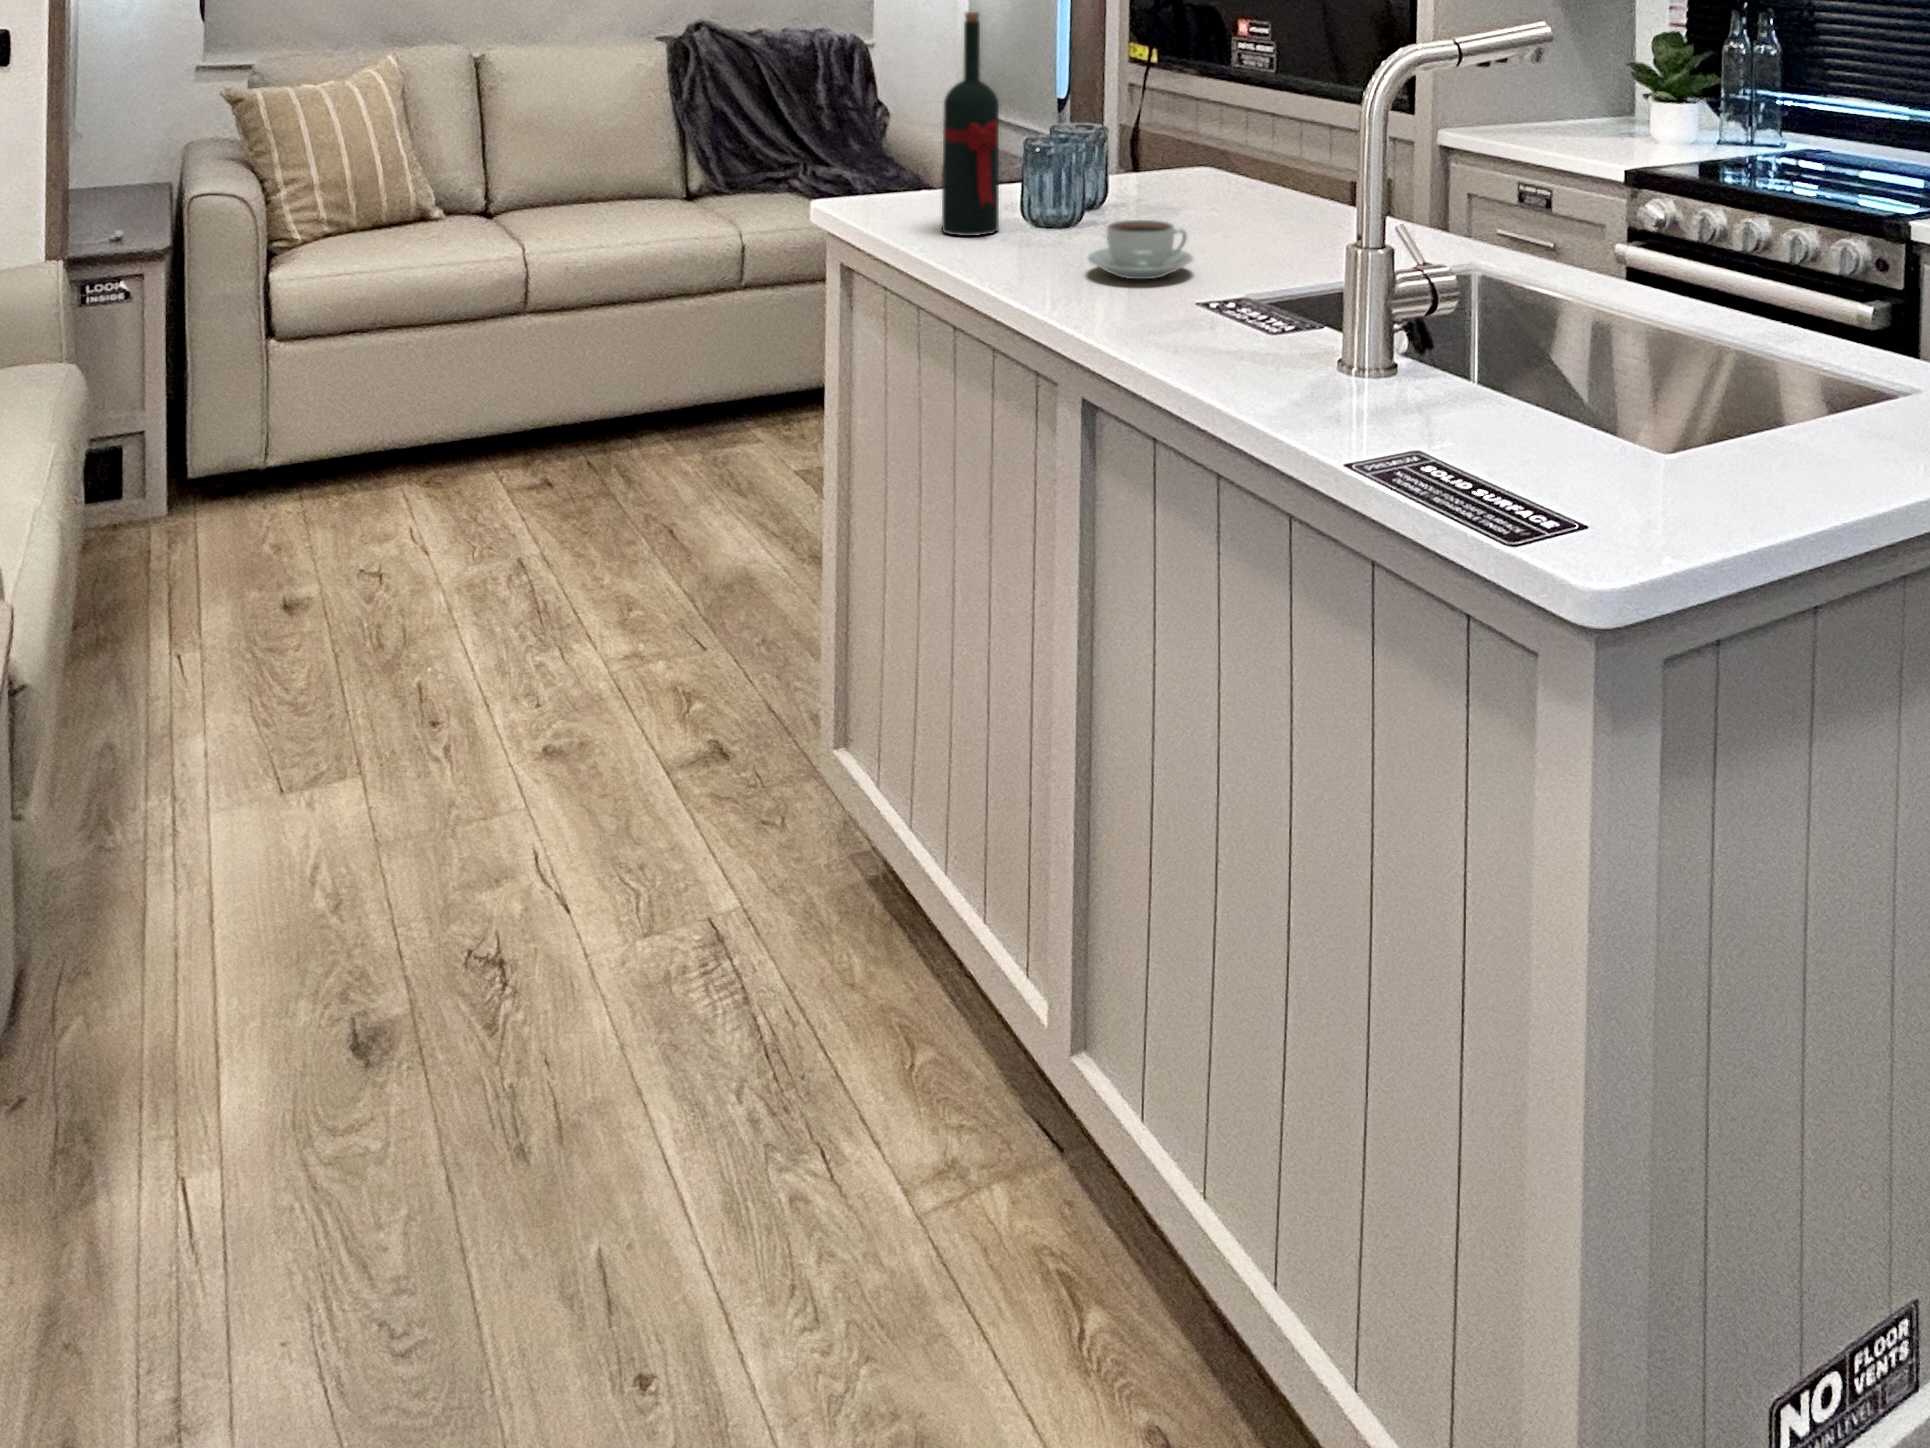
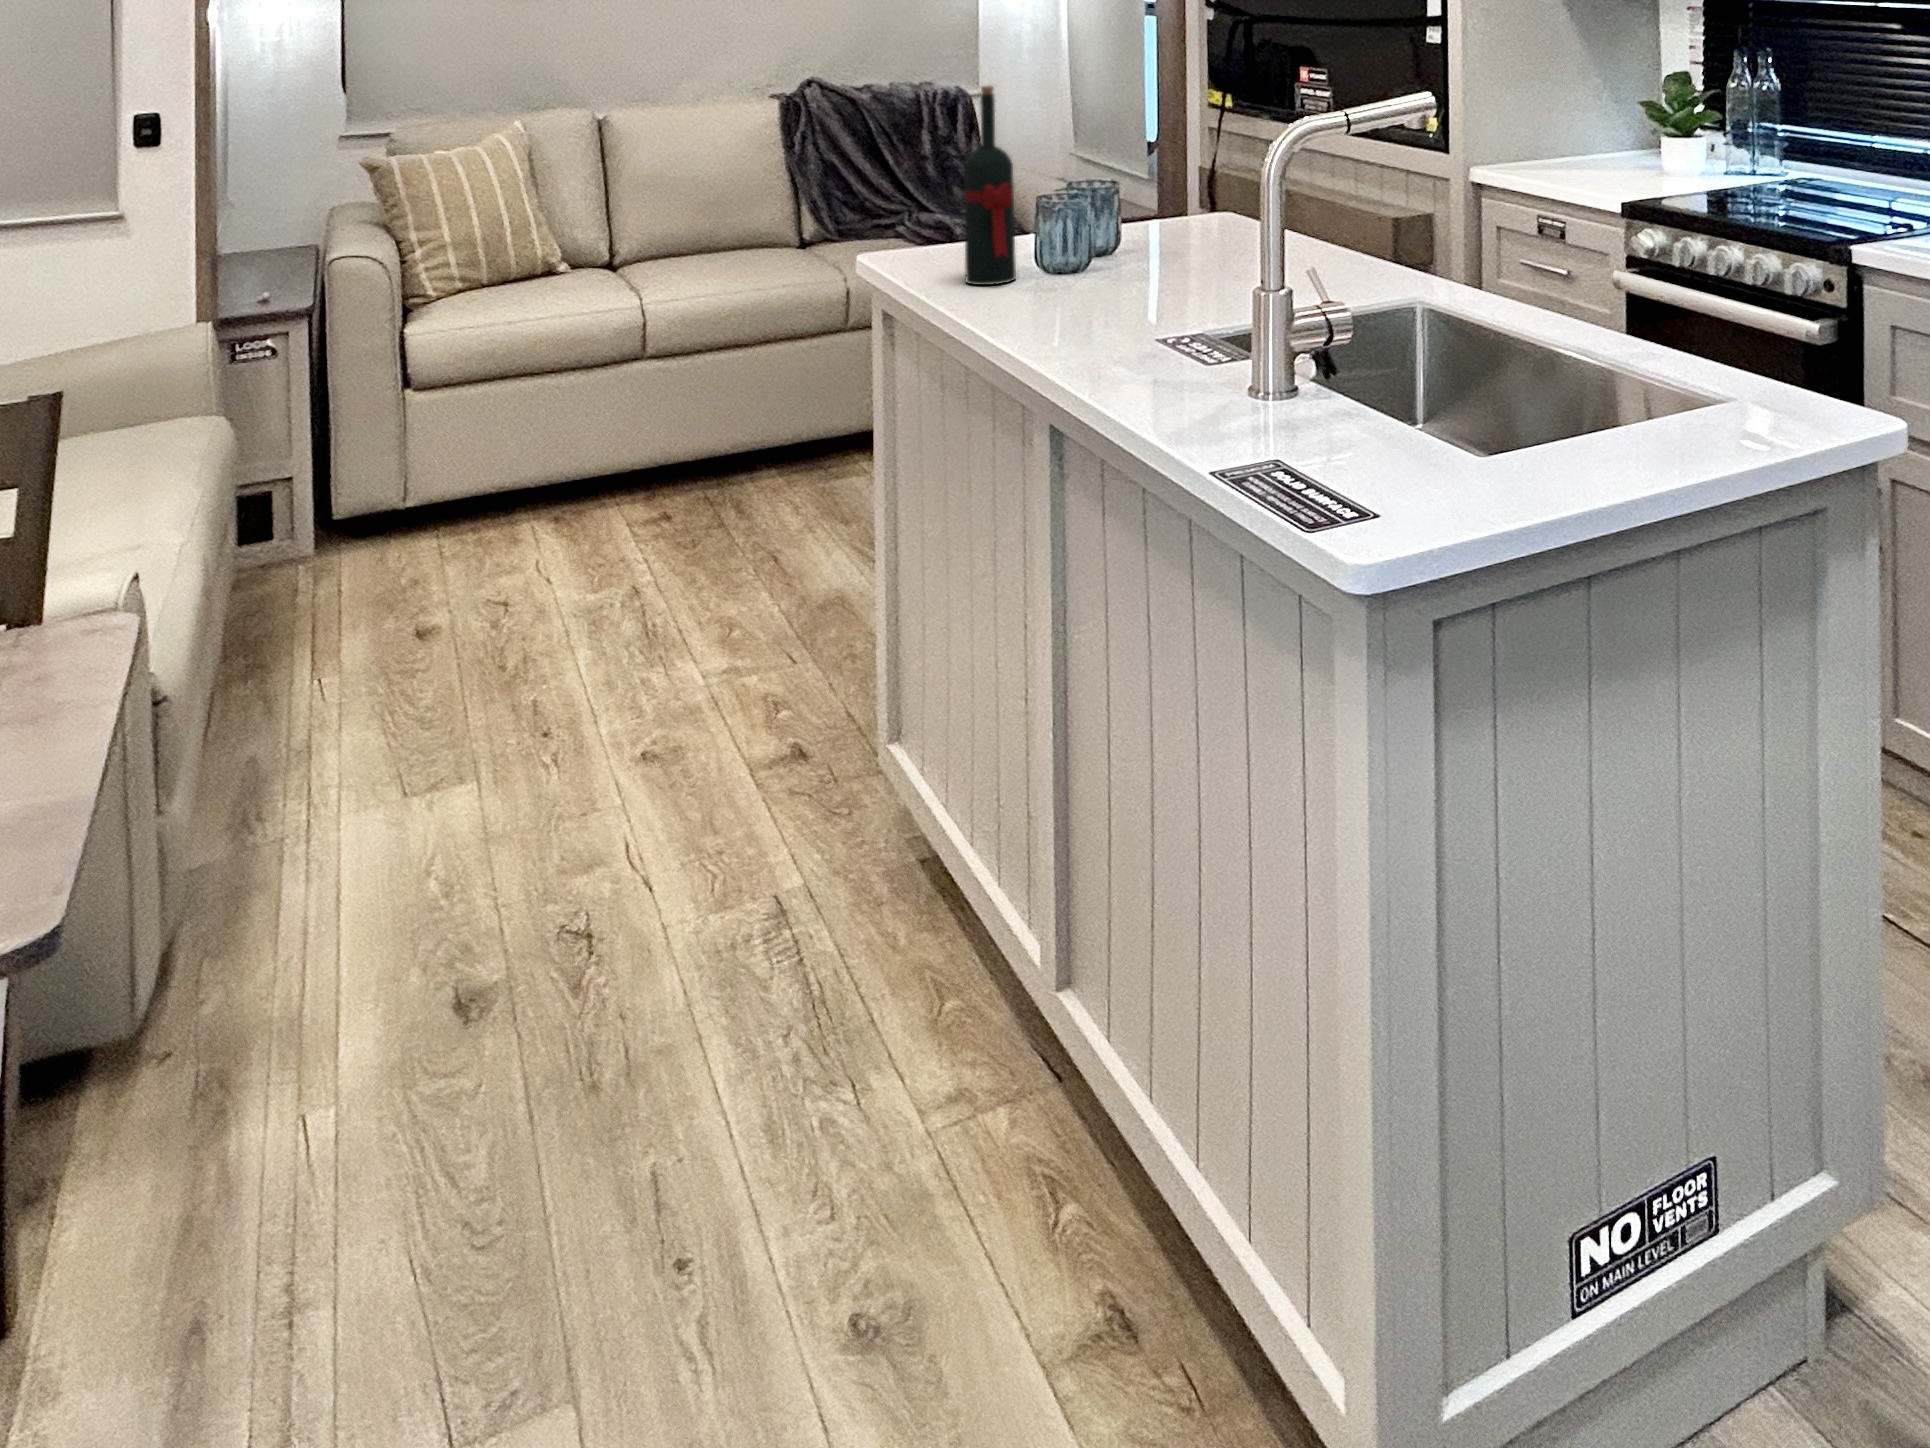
coffee cup: present [1087,220,1193,279] -> none [1076,268,1169,320]

